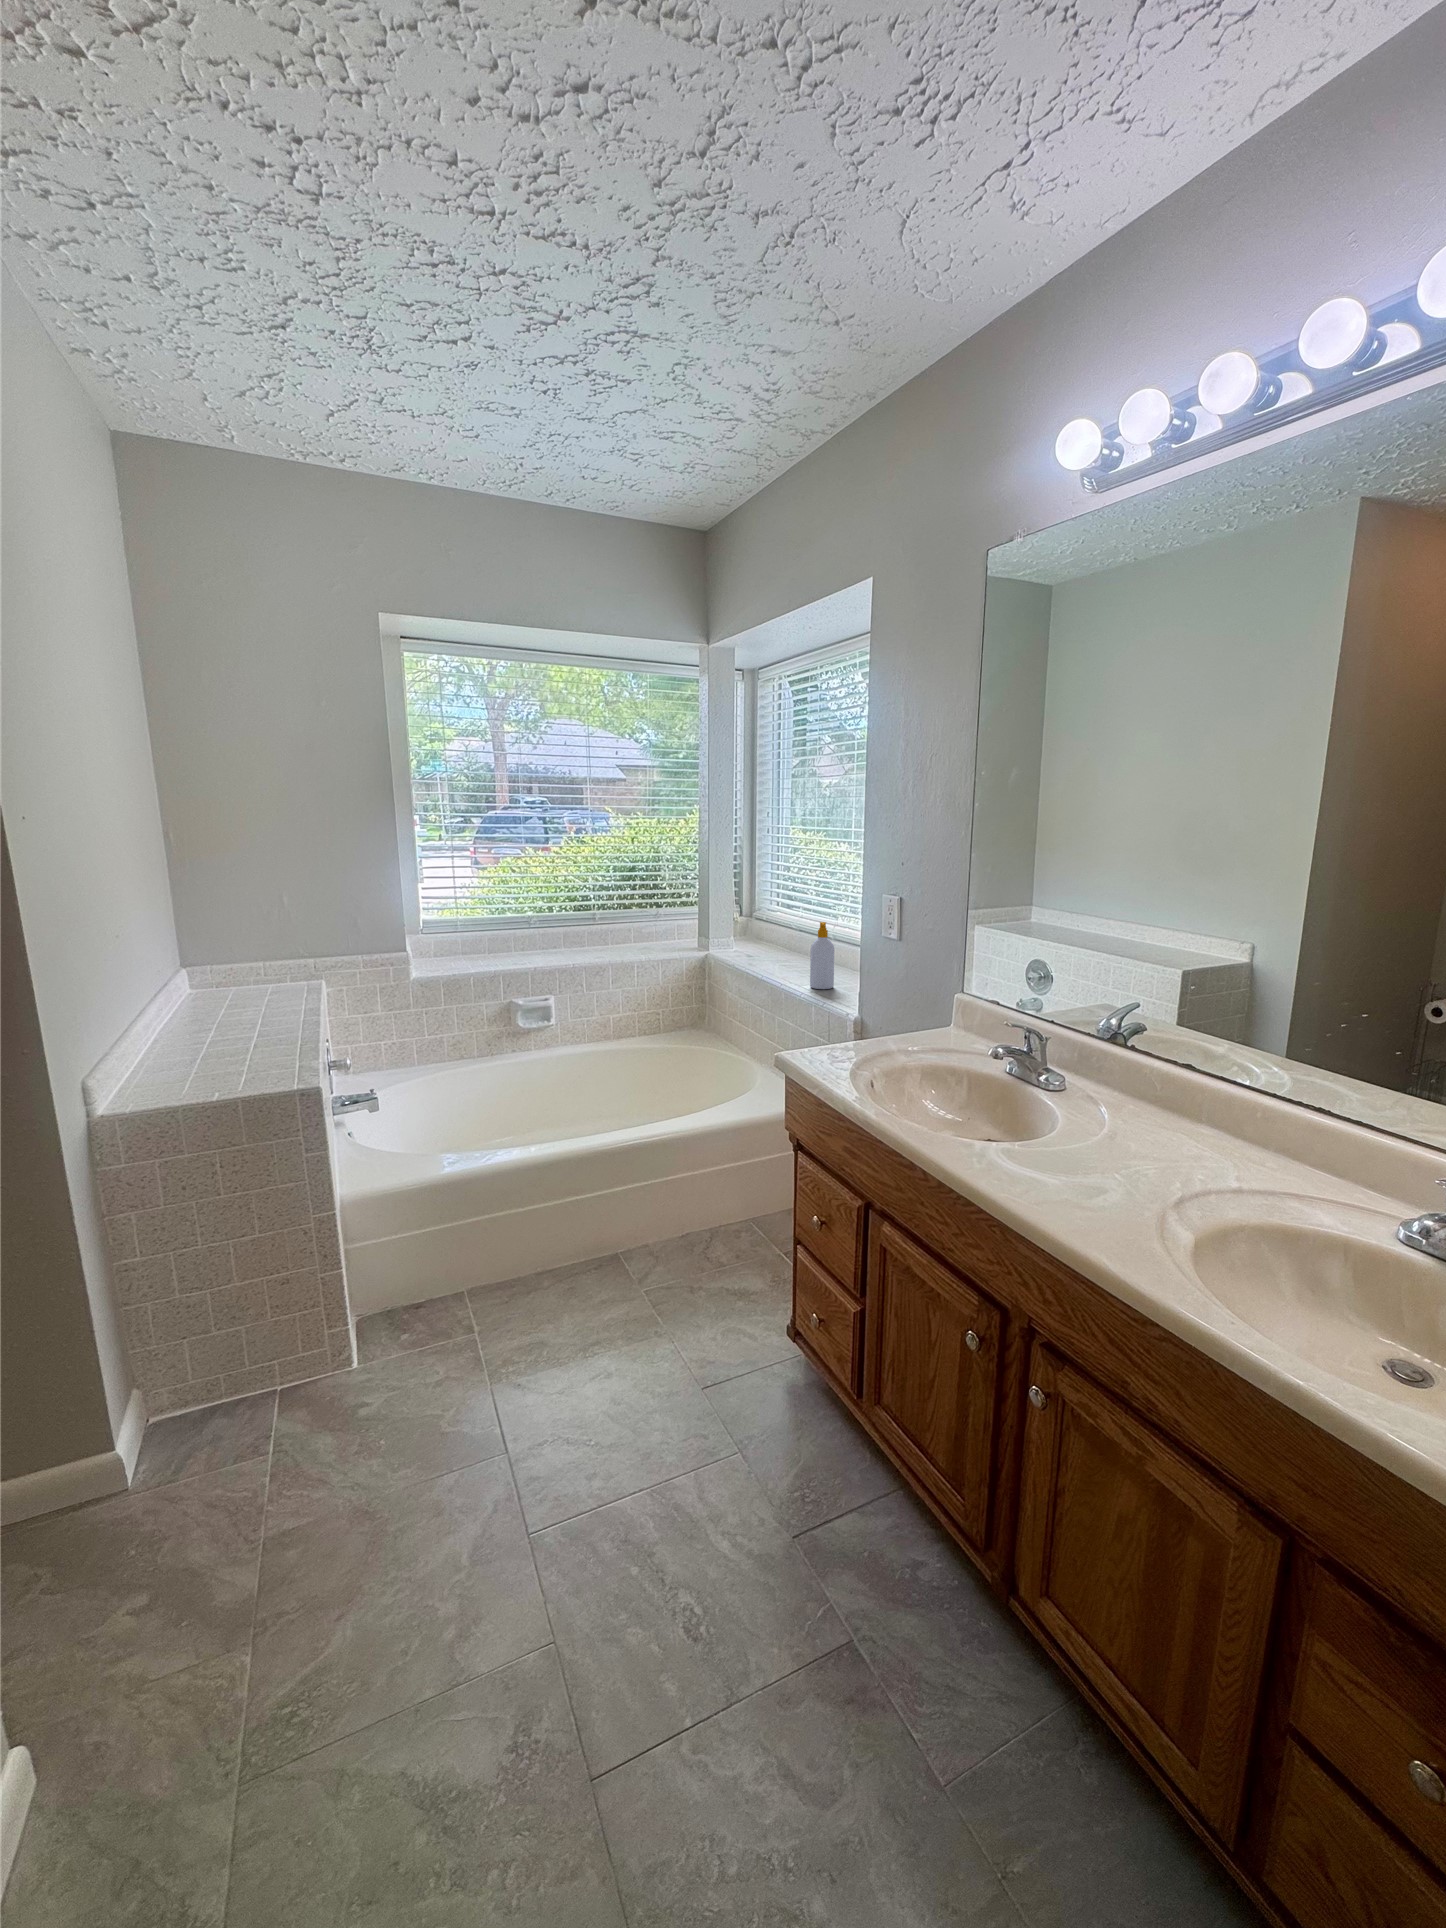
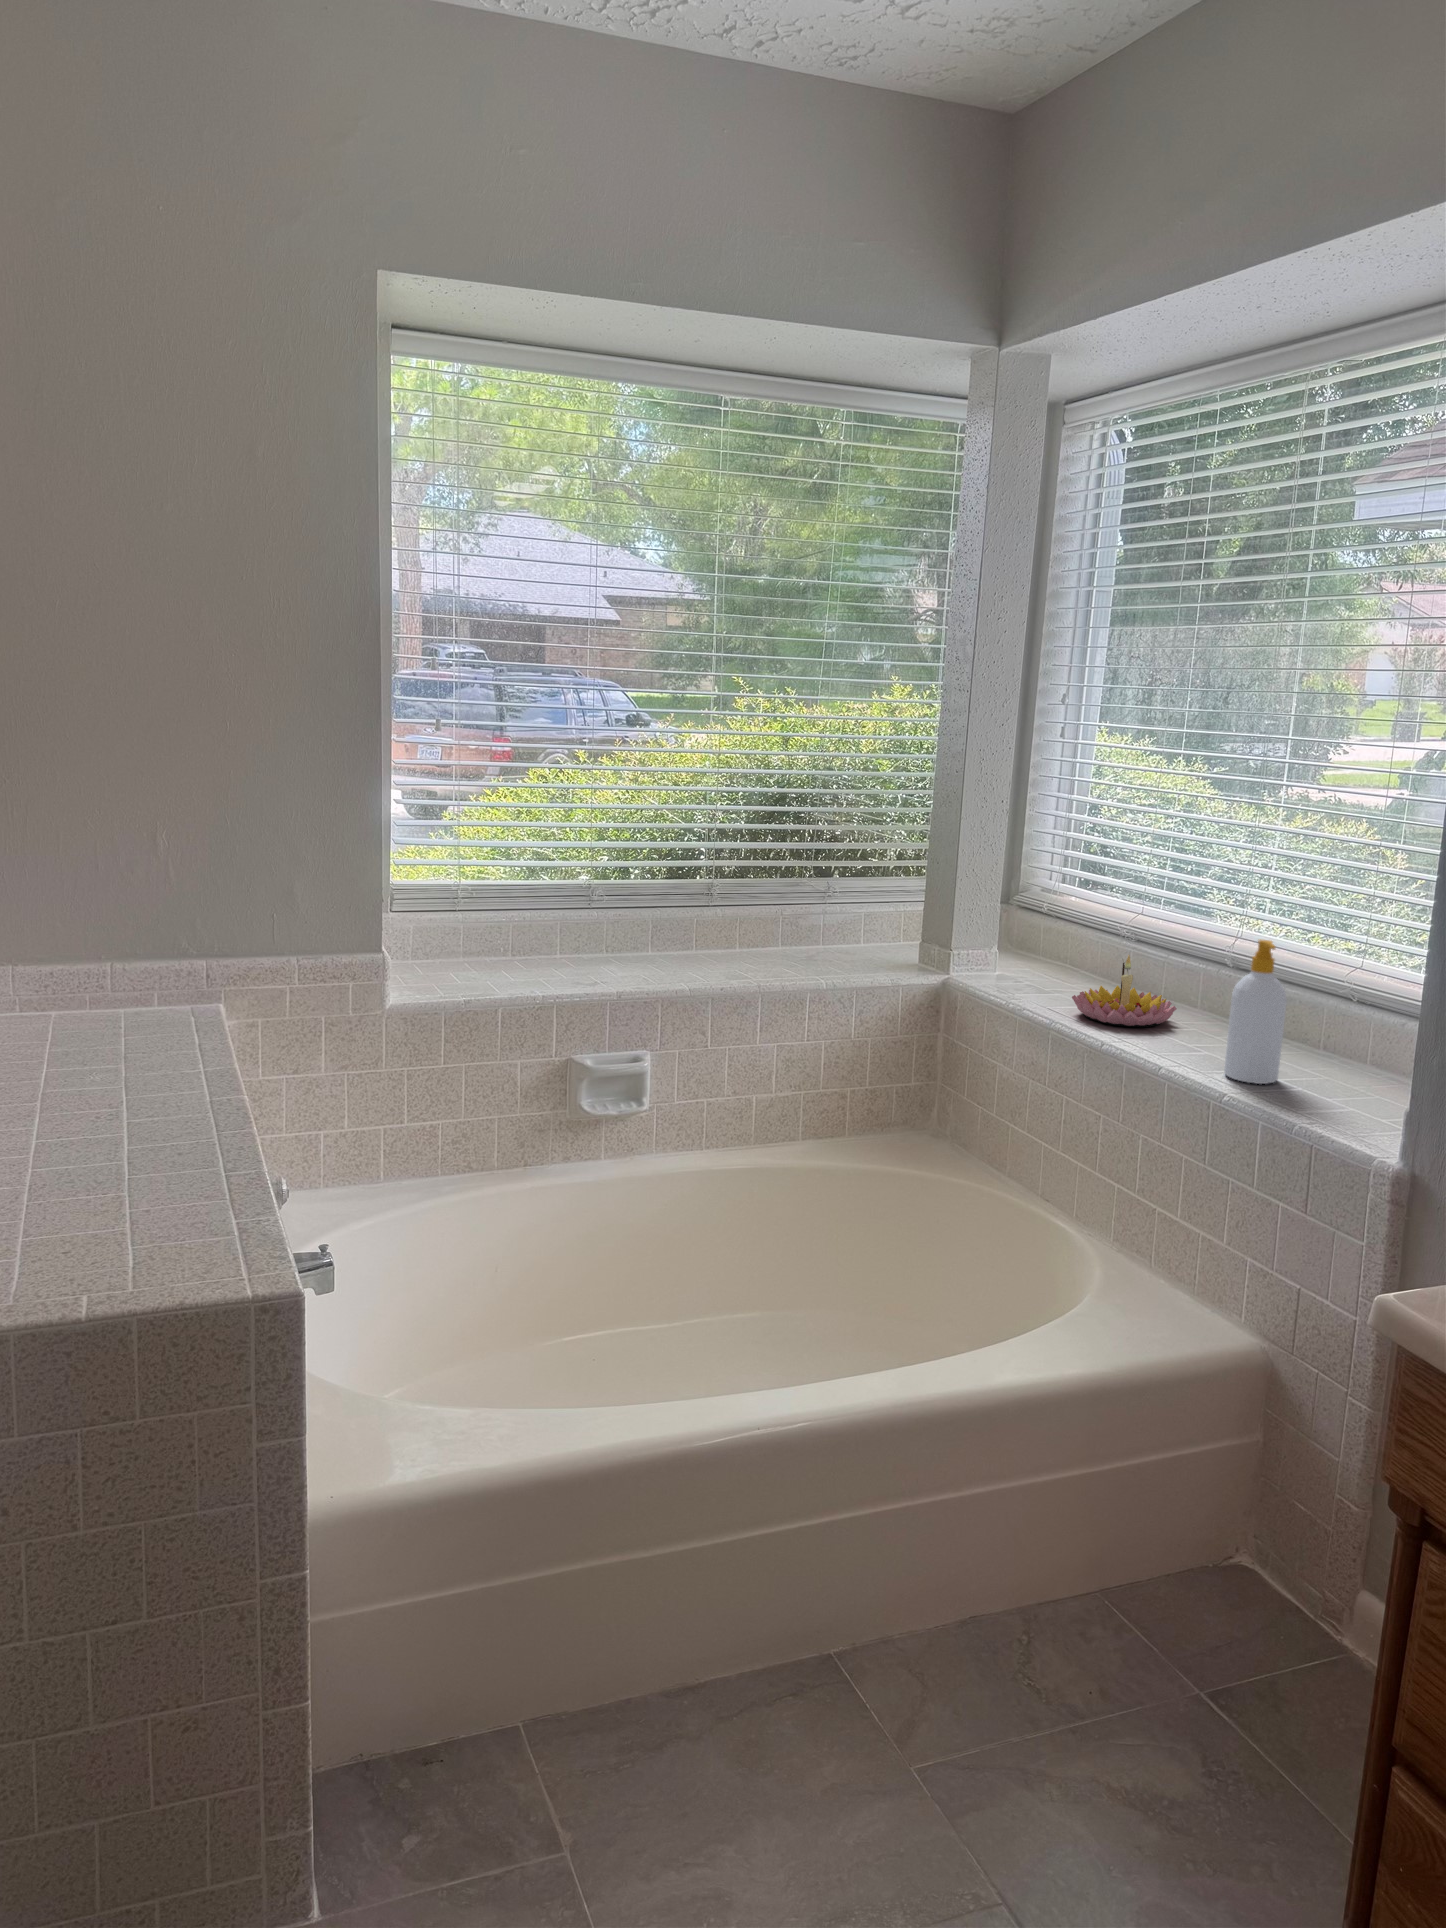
candle holder: none [760,936,808,970] -> present [1072,955,1177,1027]

